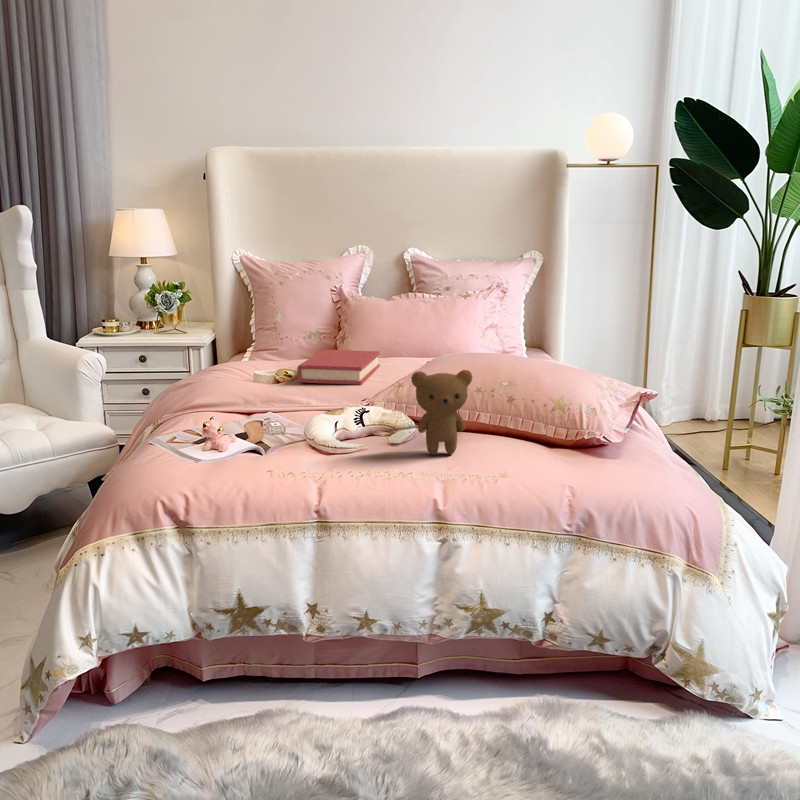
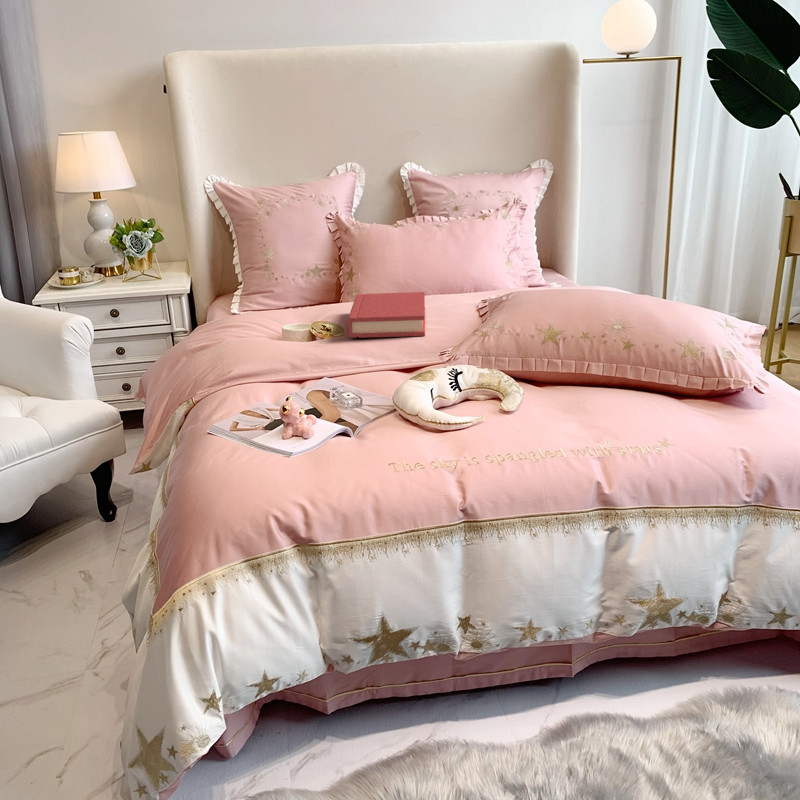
teddy bear: present [411,370,472,455] -> none [540,321,607,422]

